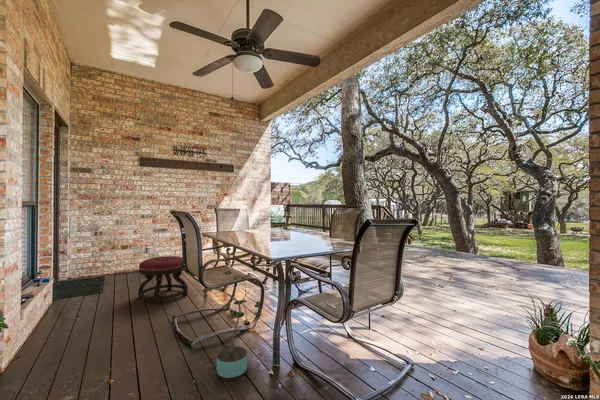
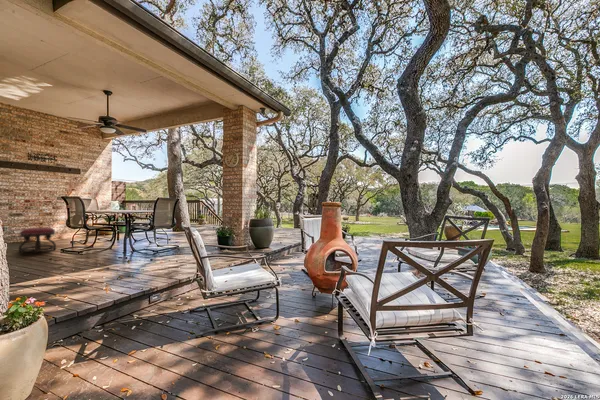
potted plant: present [202,271,262,378] -> none [88,223,115,262]

